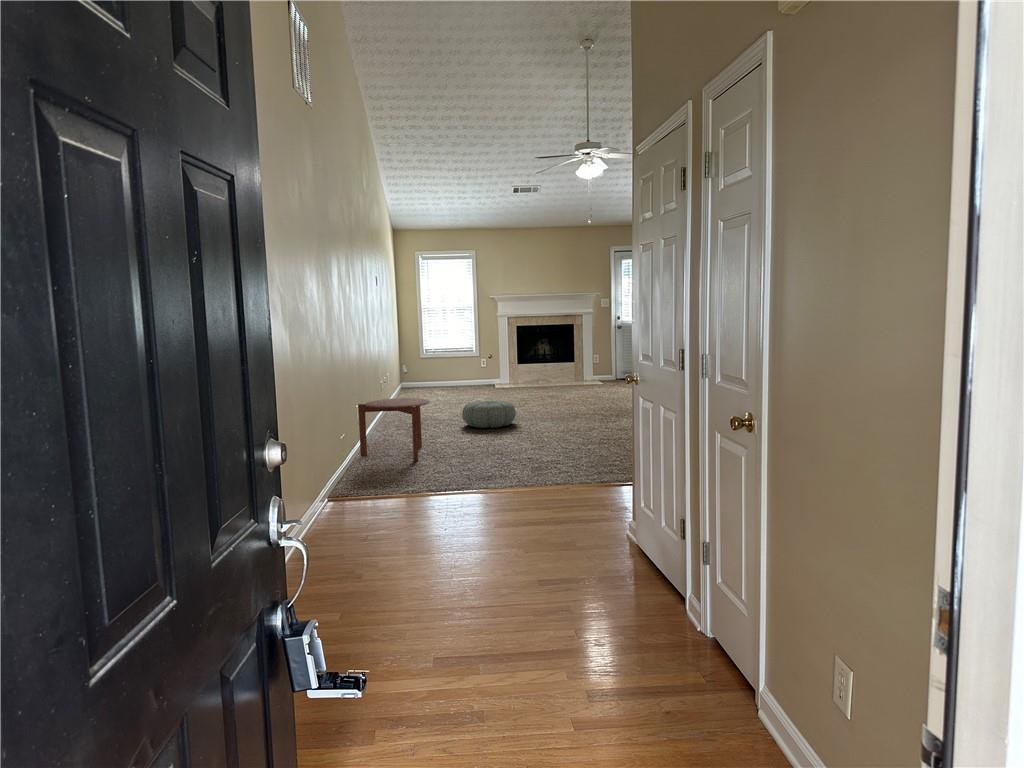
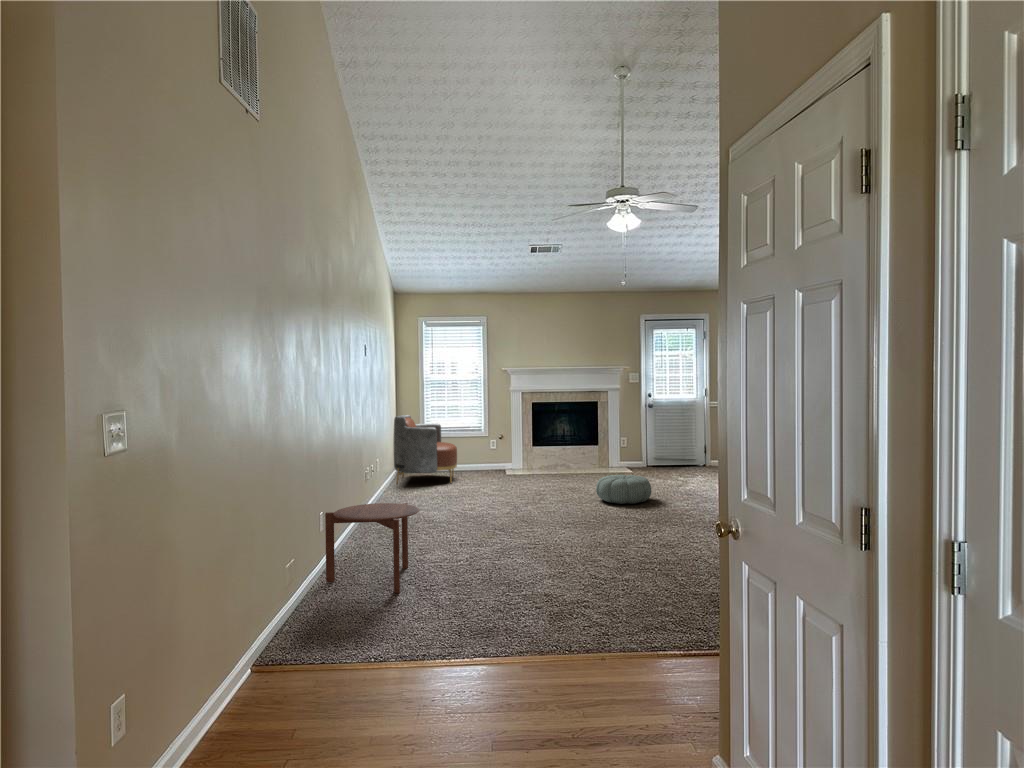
armchair: none [398,337,453,396] -> present [394,415,457,484]
pouf: present [462,400,516,428] -> present [596,475,651,504]

